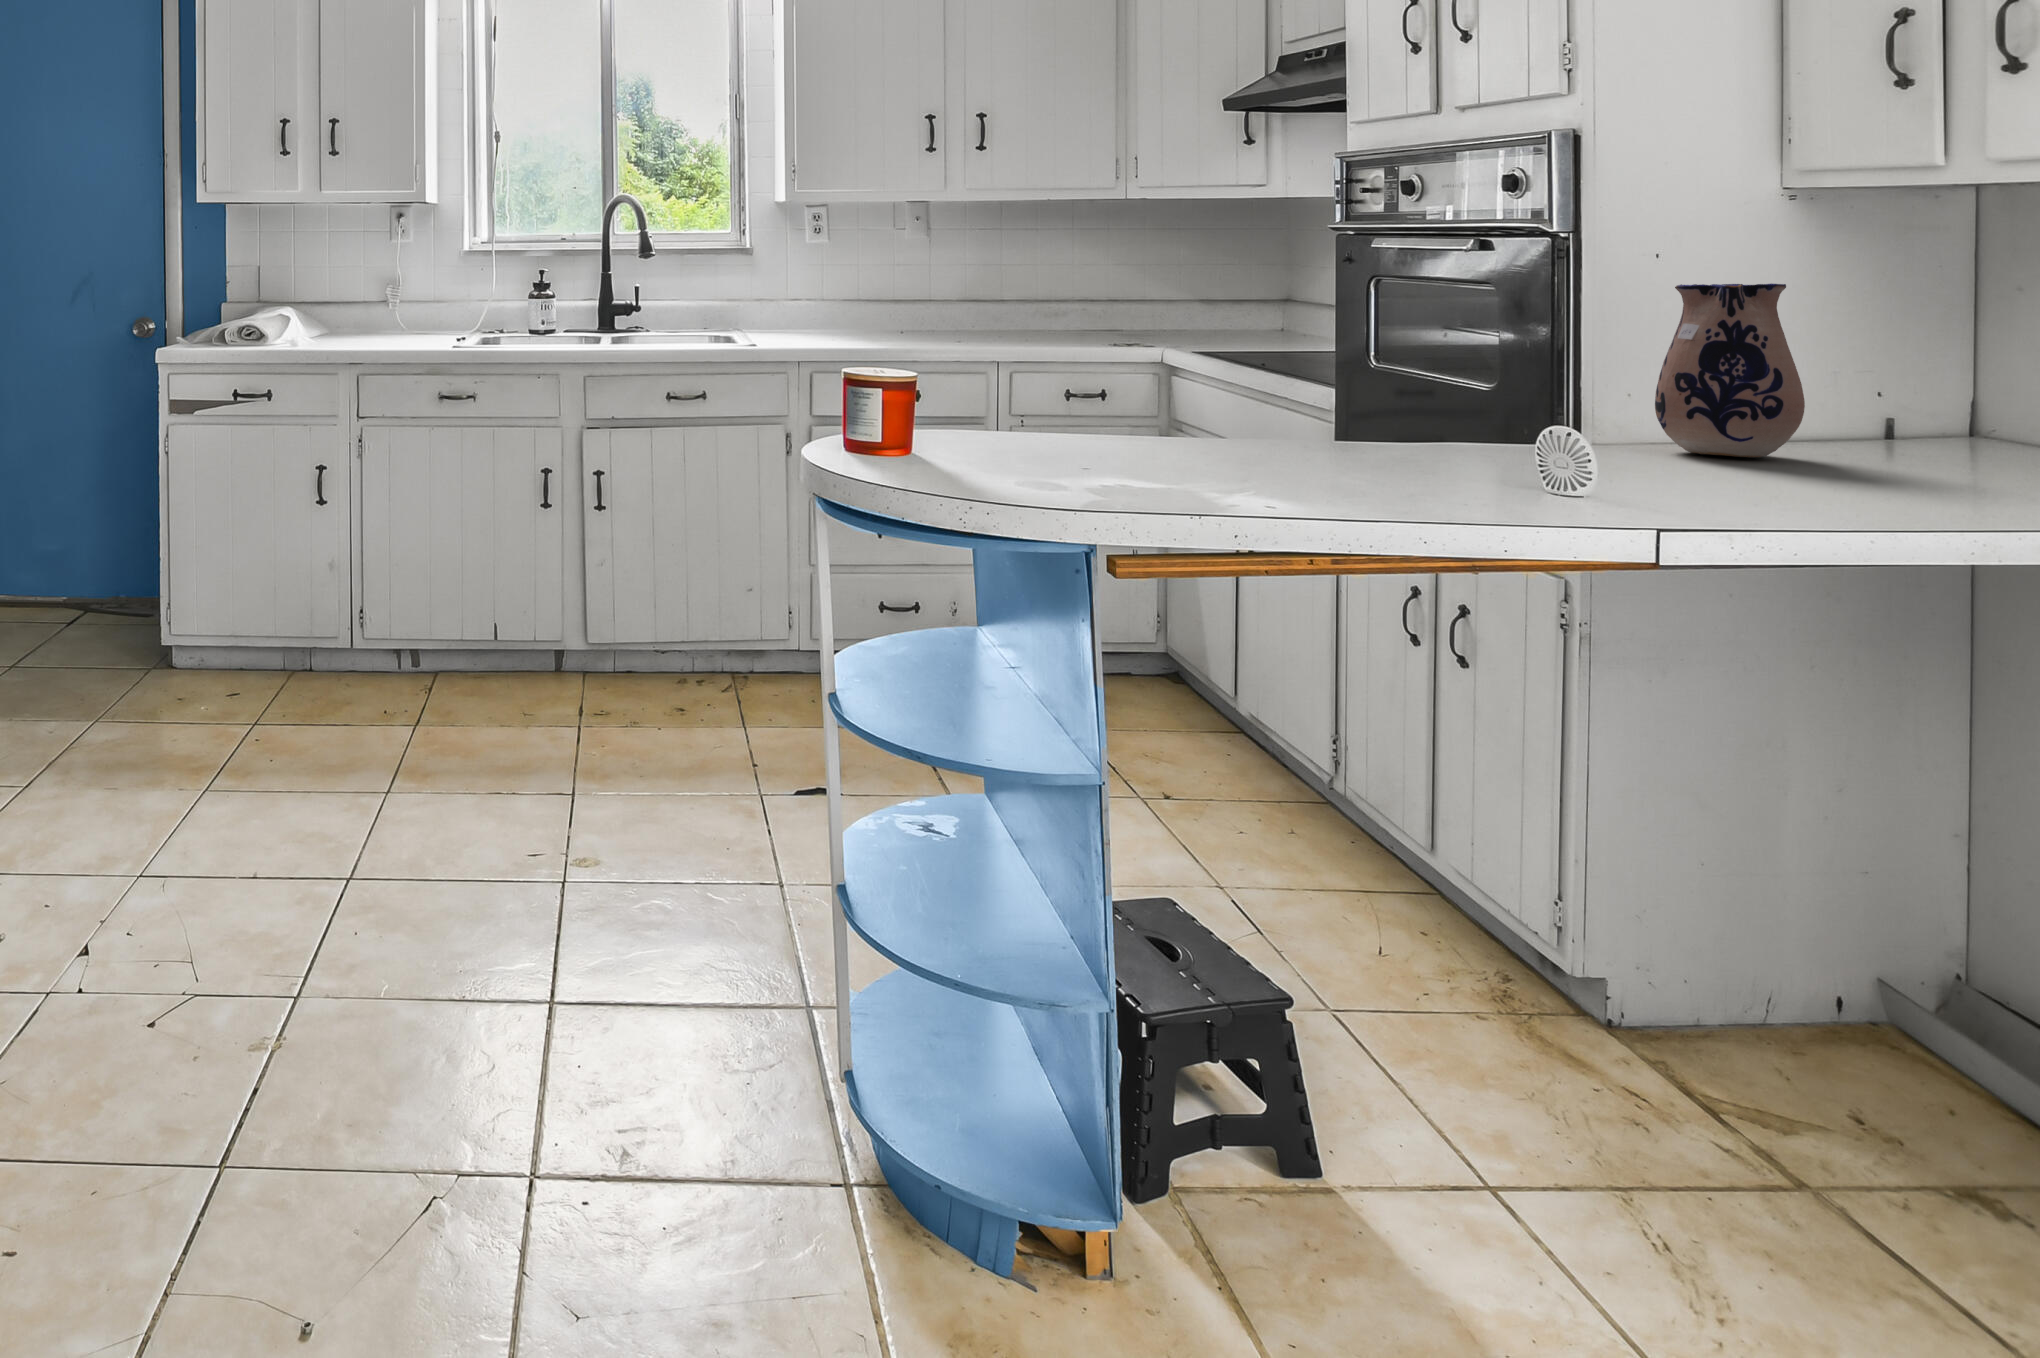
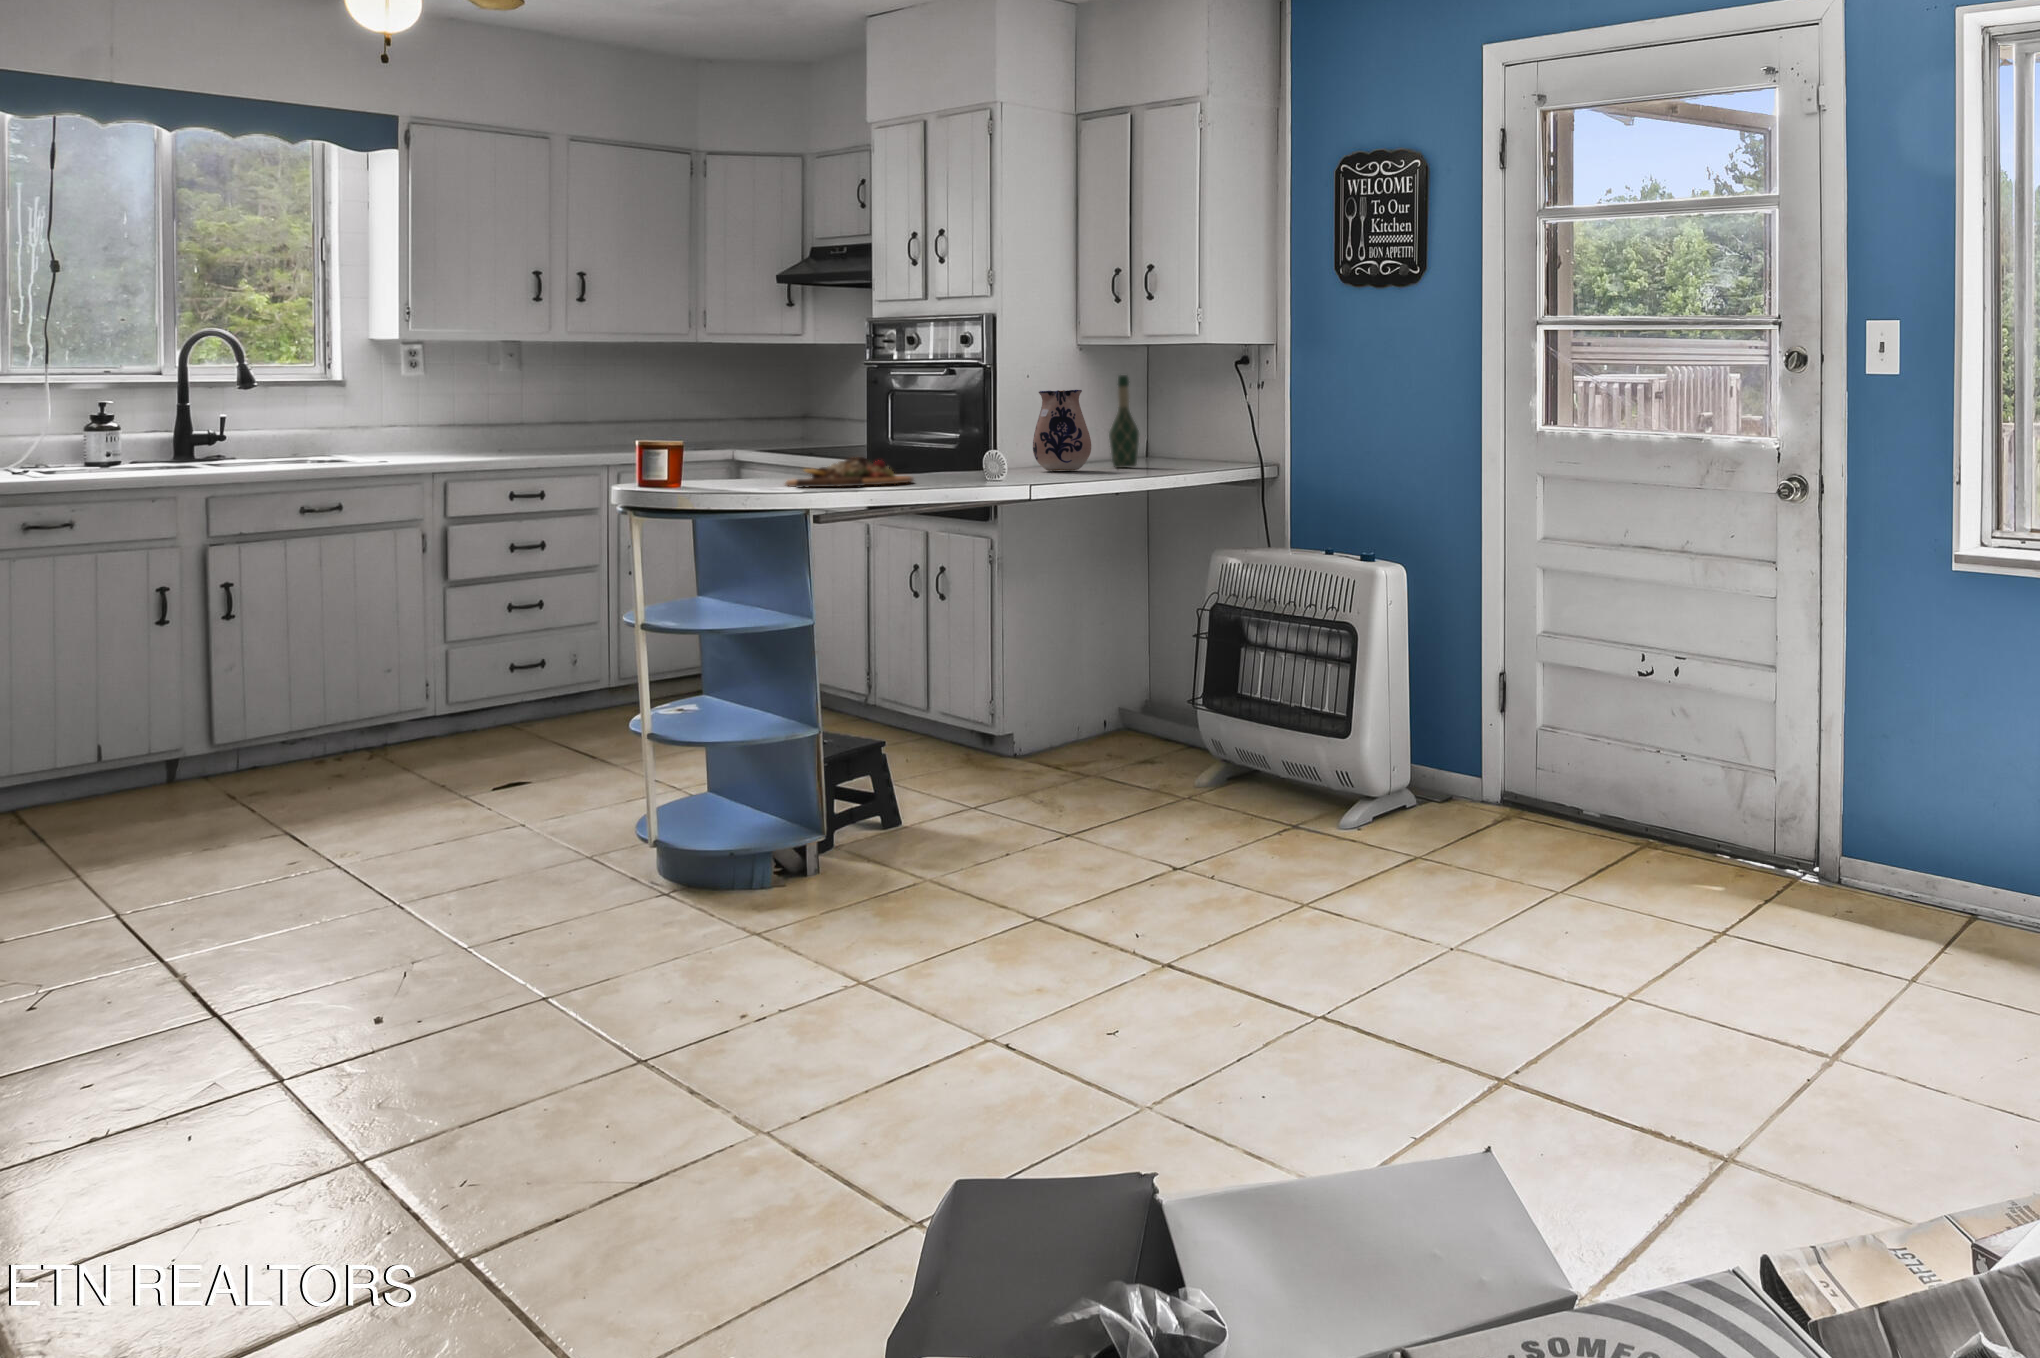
wine bottle: none [1844,251,1927,452] -> present [1109,375,1139,468]
cutting board: none [1112,419,1372,491] -> present [785,457,913,488]

